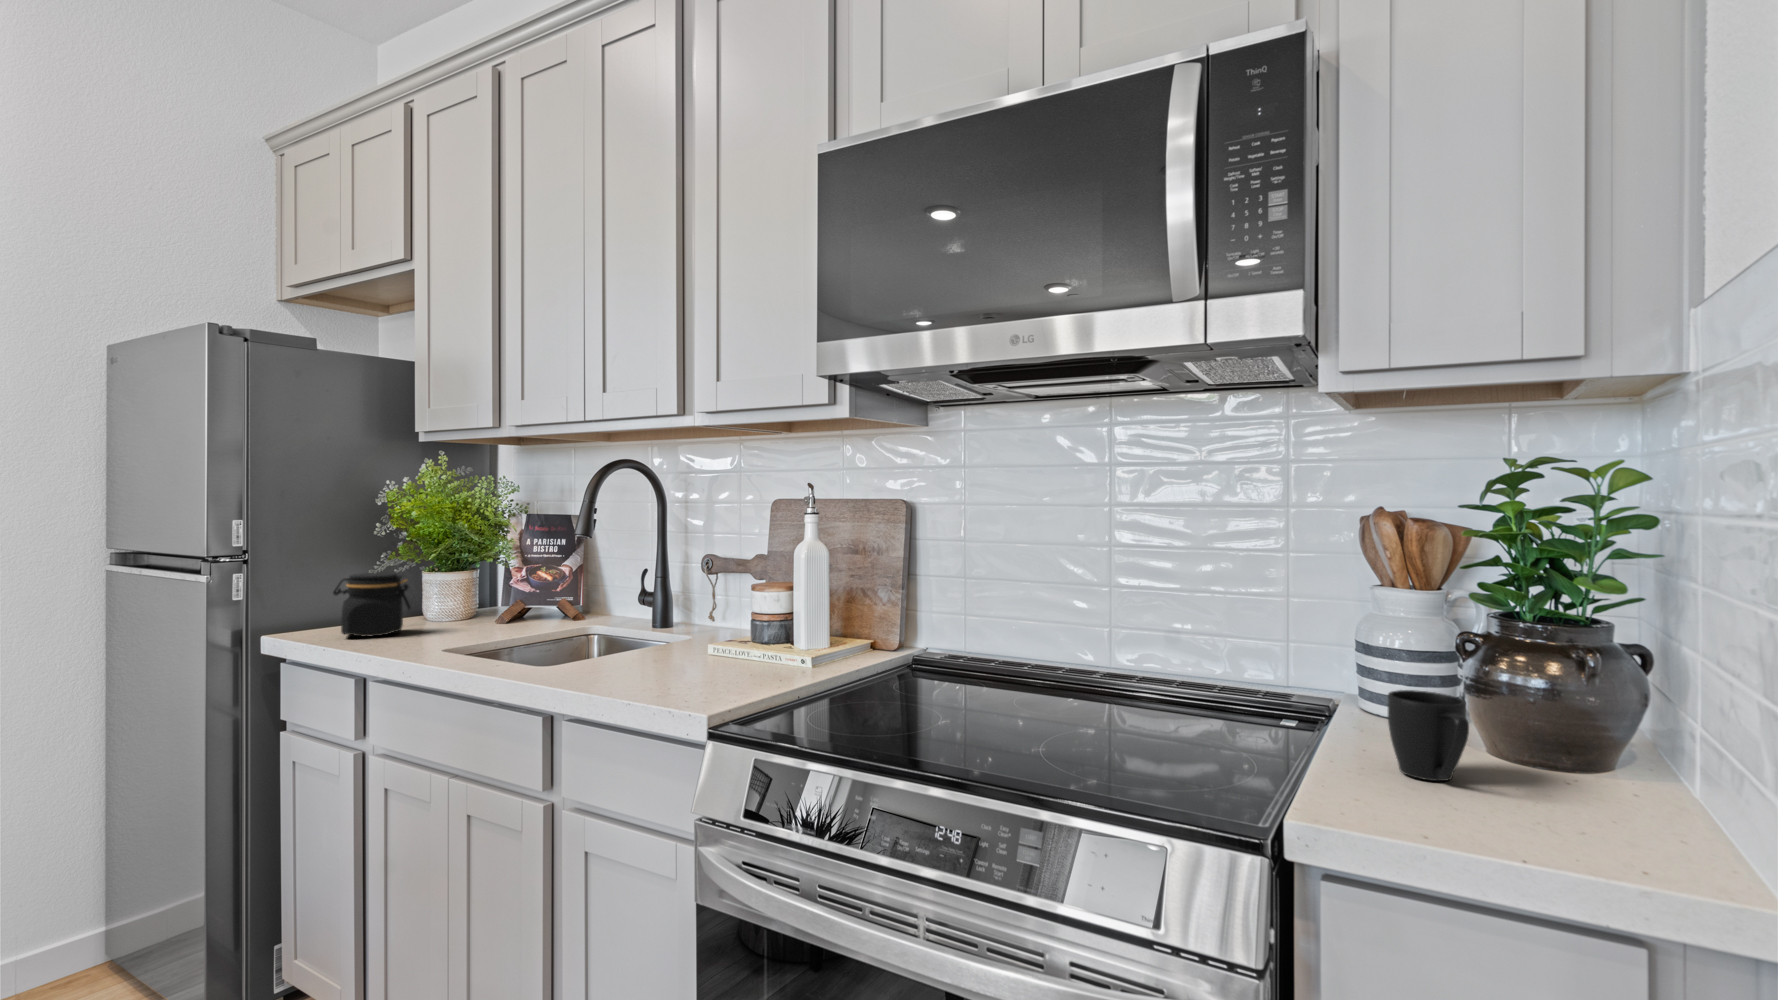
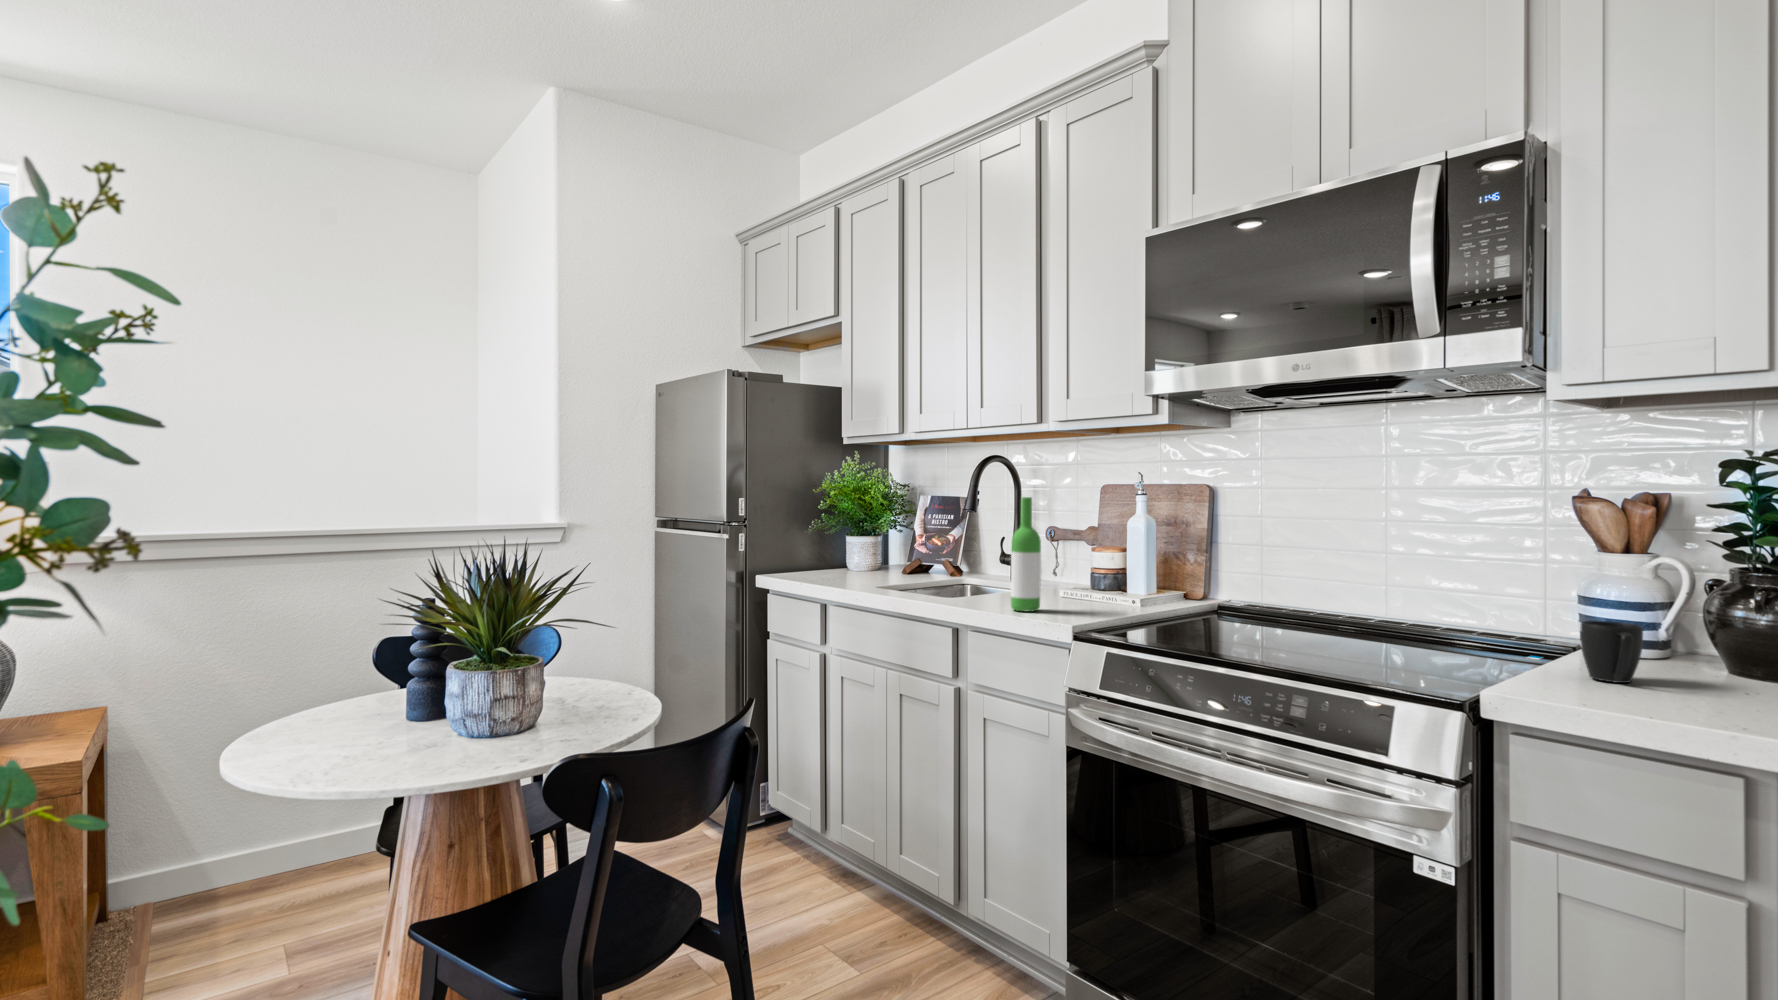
wine bottle: none [624,519,670,690] -> present [1011,497,1041,612]
jar: present [333,573,410,637] -> none [801,536,846,579]

